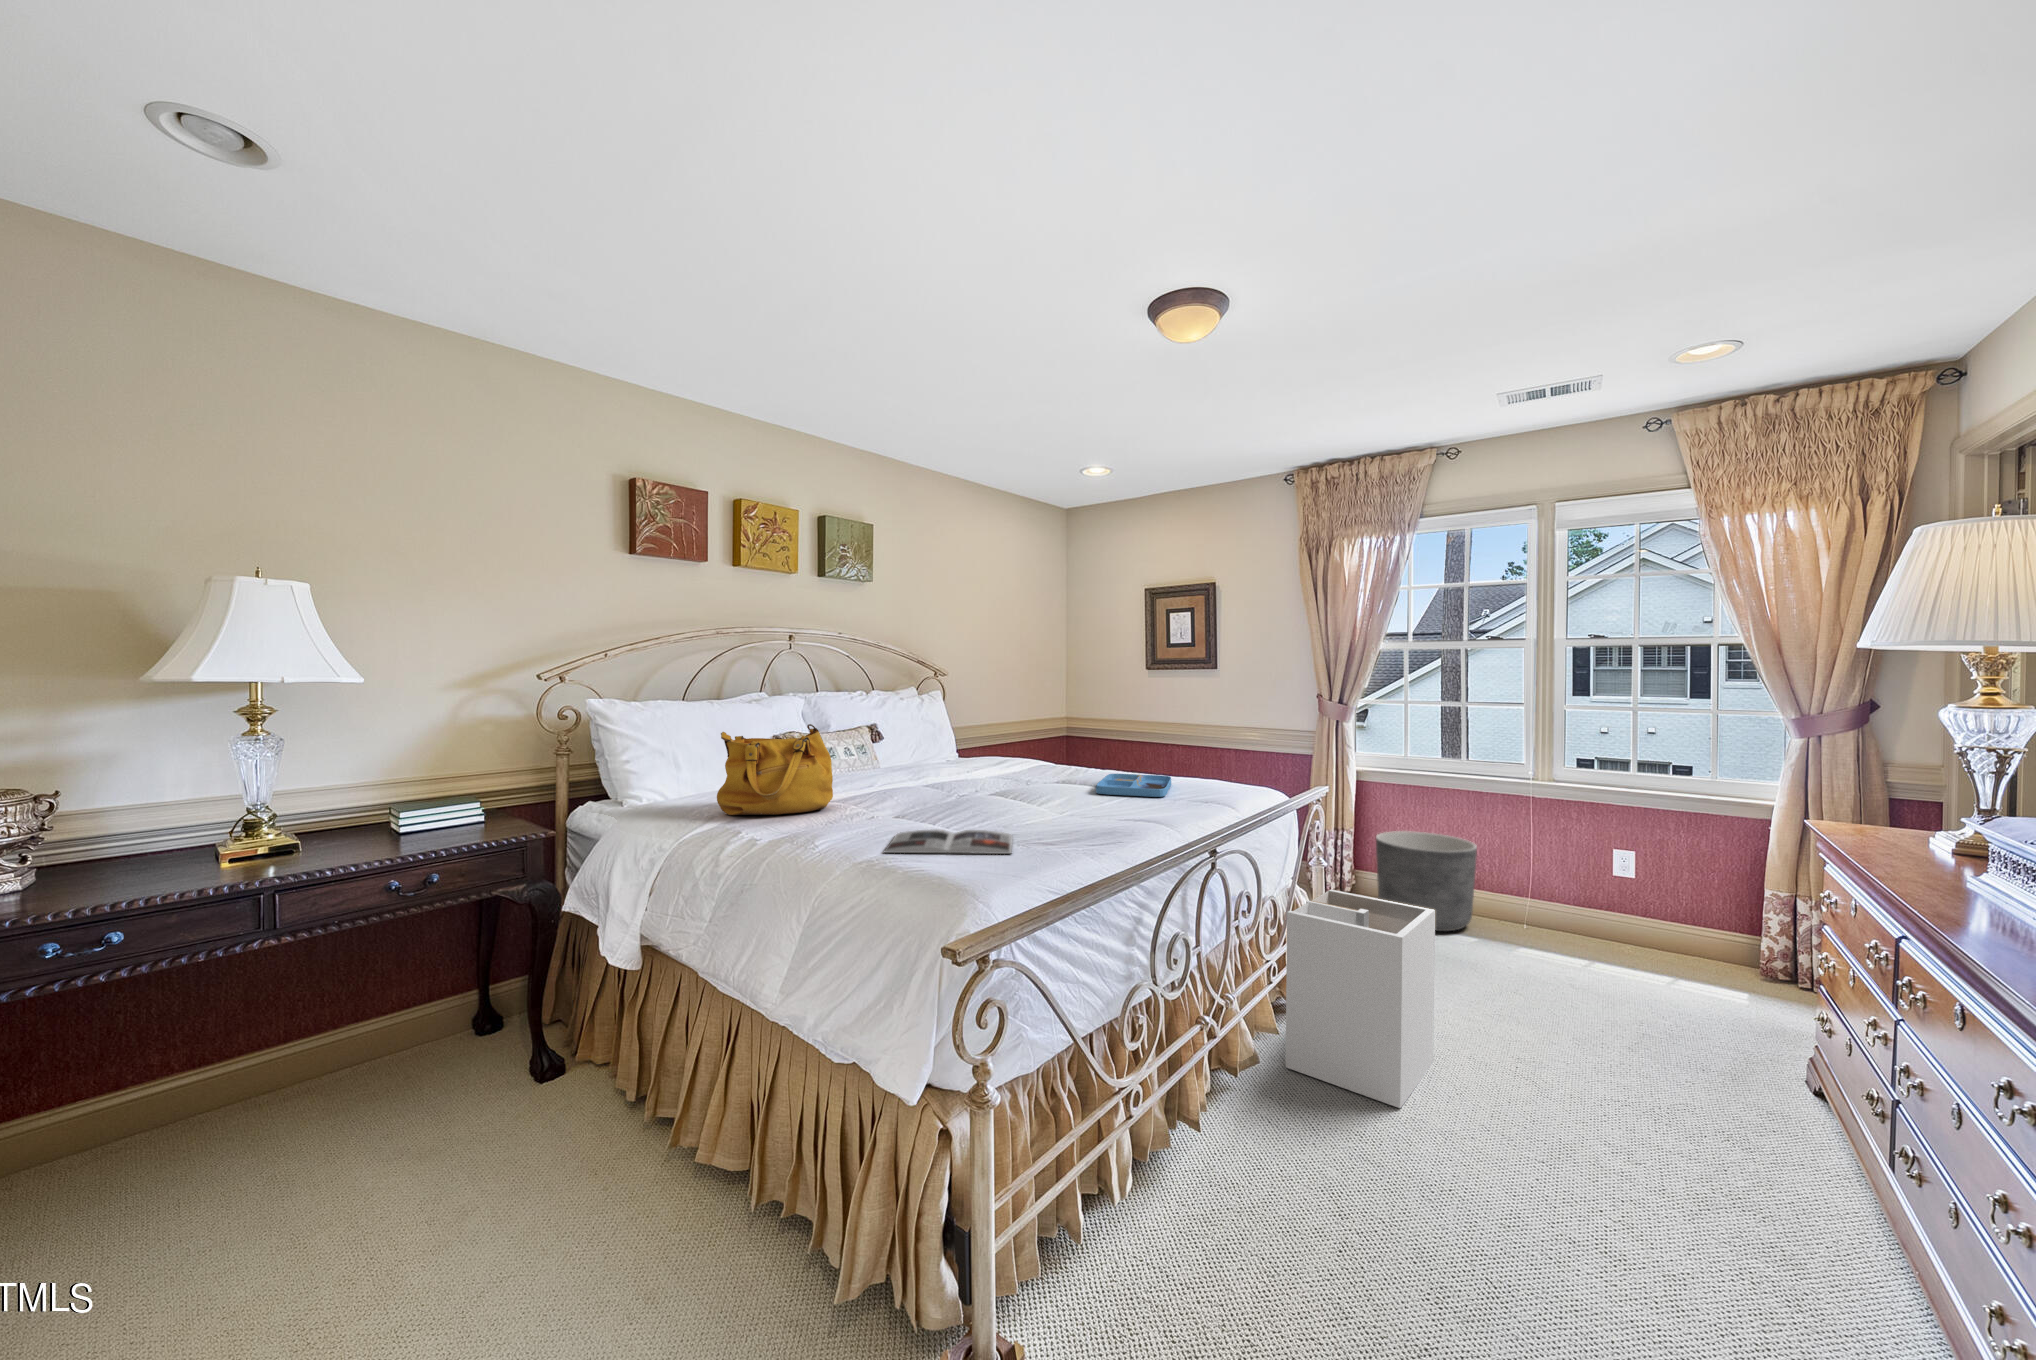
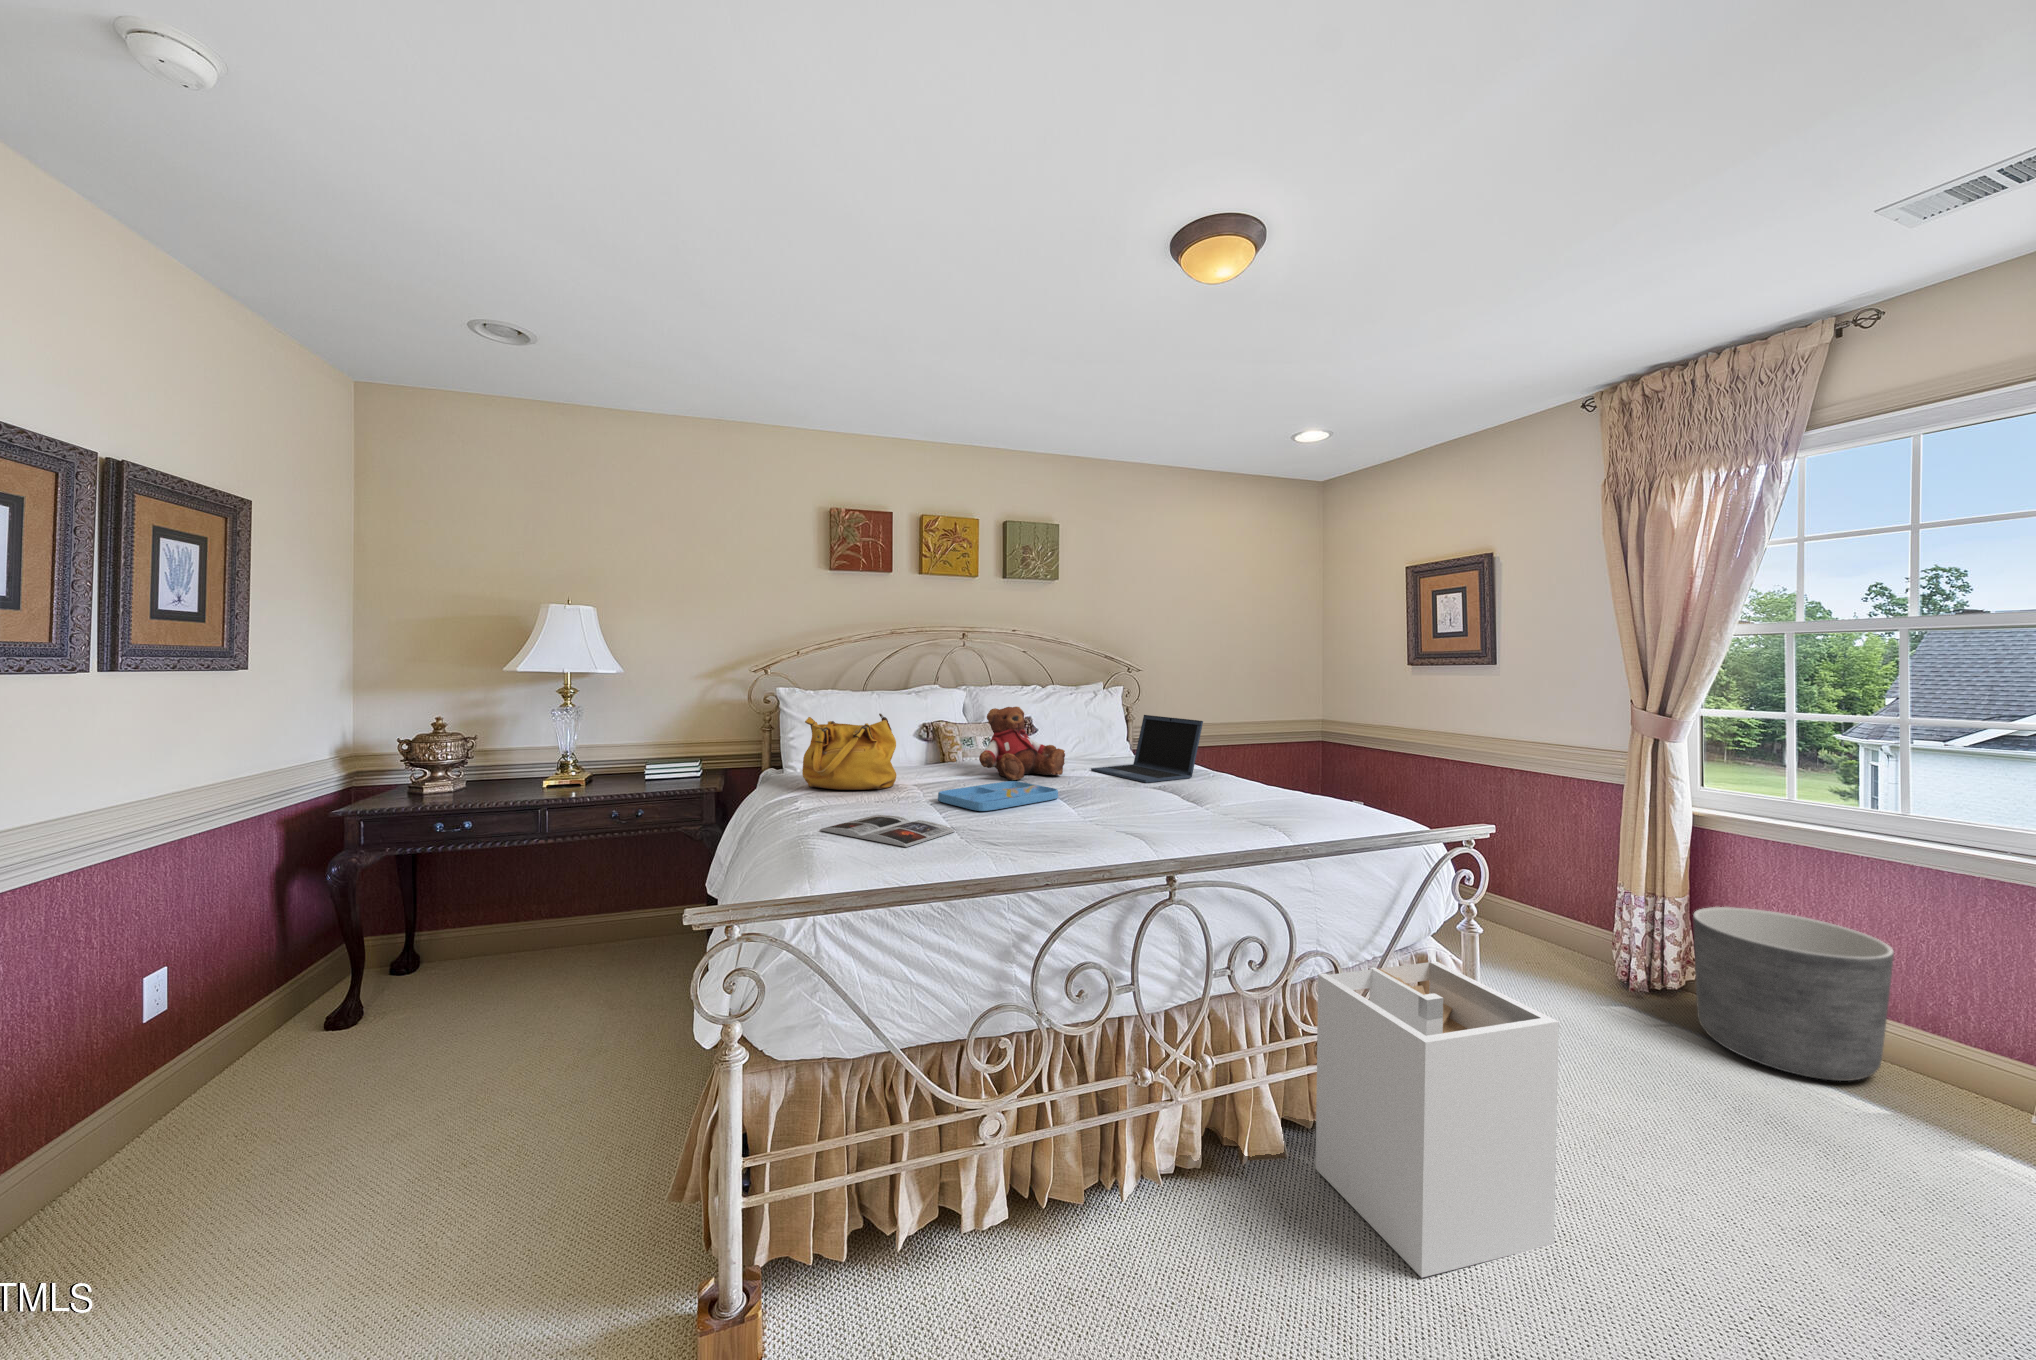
teddy bear: none [877,713,961,788] -> present [979,707,1065,780]
laptop: none [971,718,1074,780] -> present [1091,715,1203,783]
tray: present [1096,774,1171,797] -> present [938,781,1058,811]

